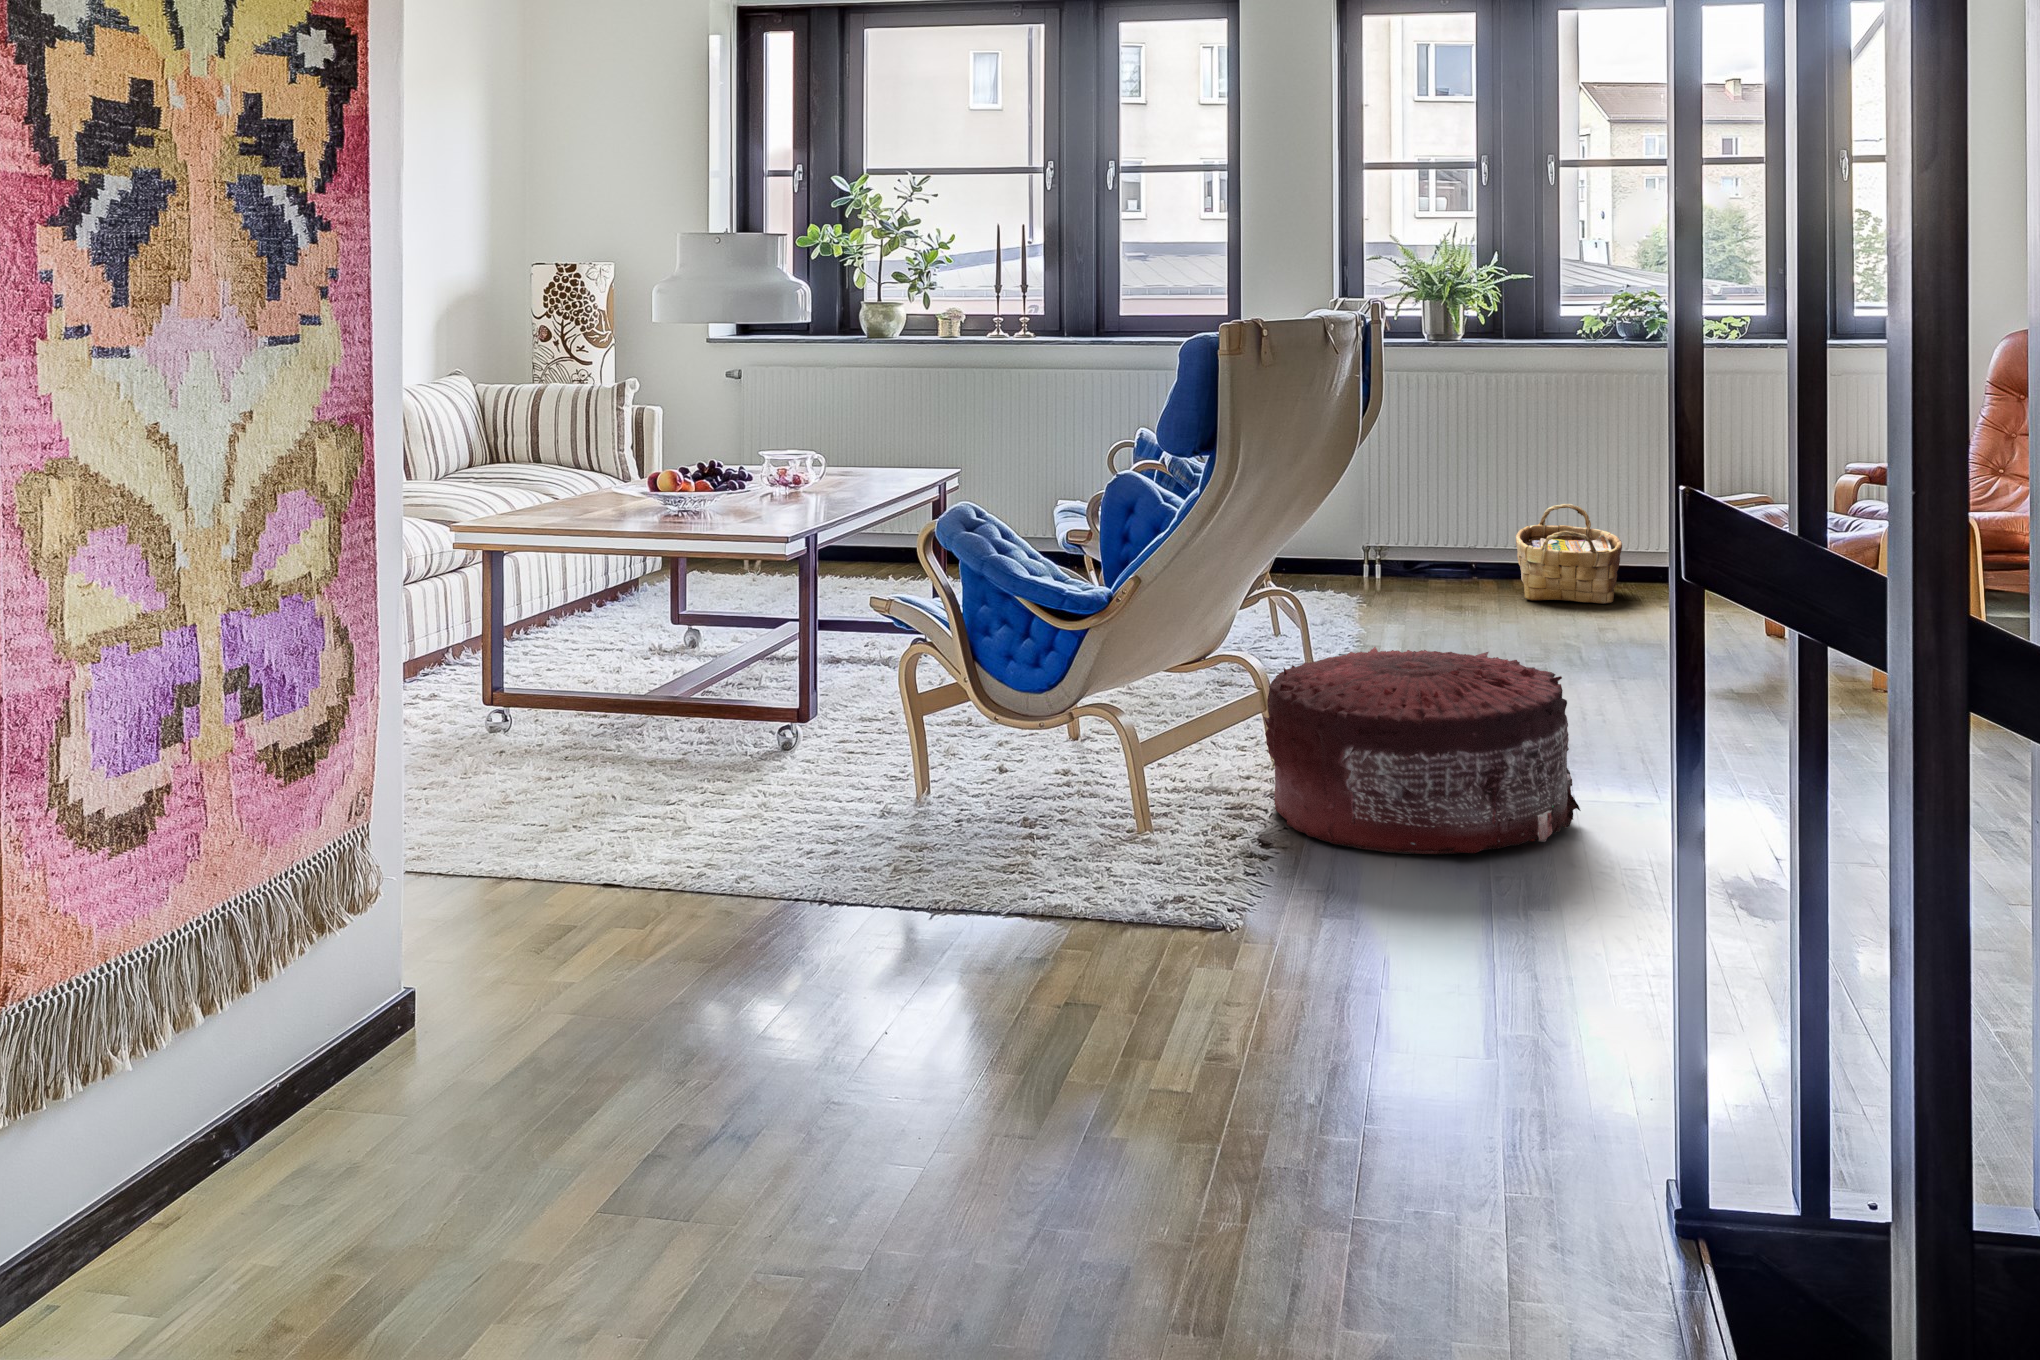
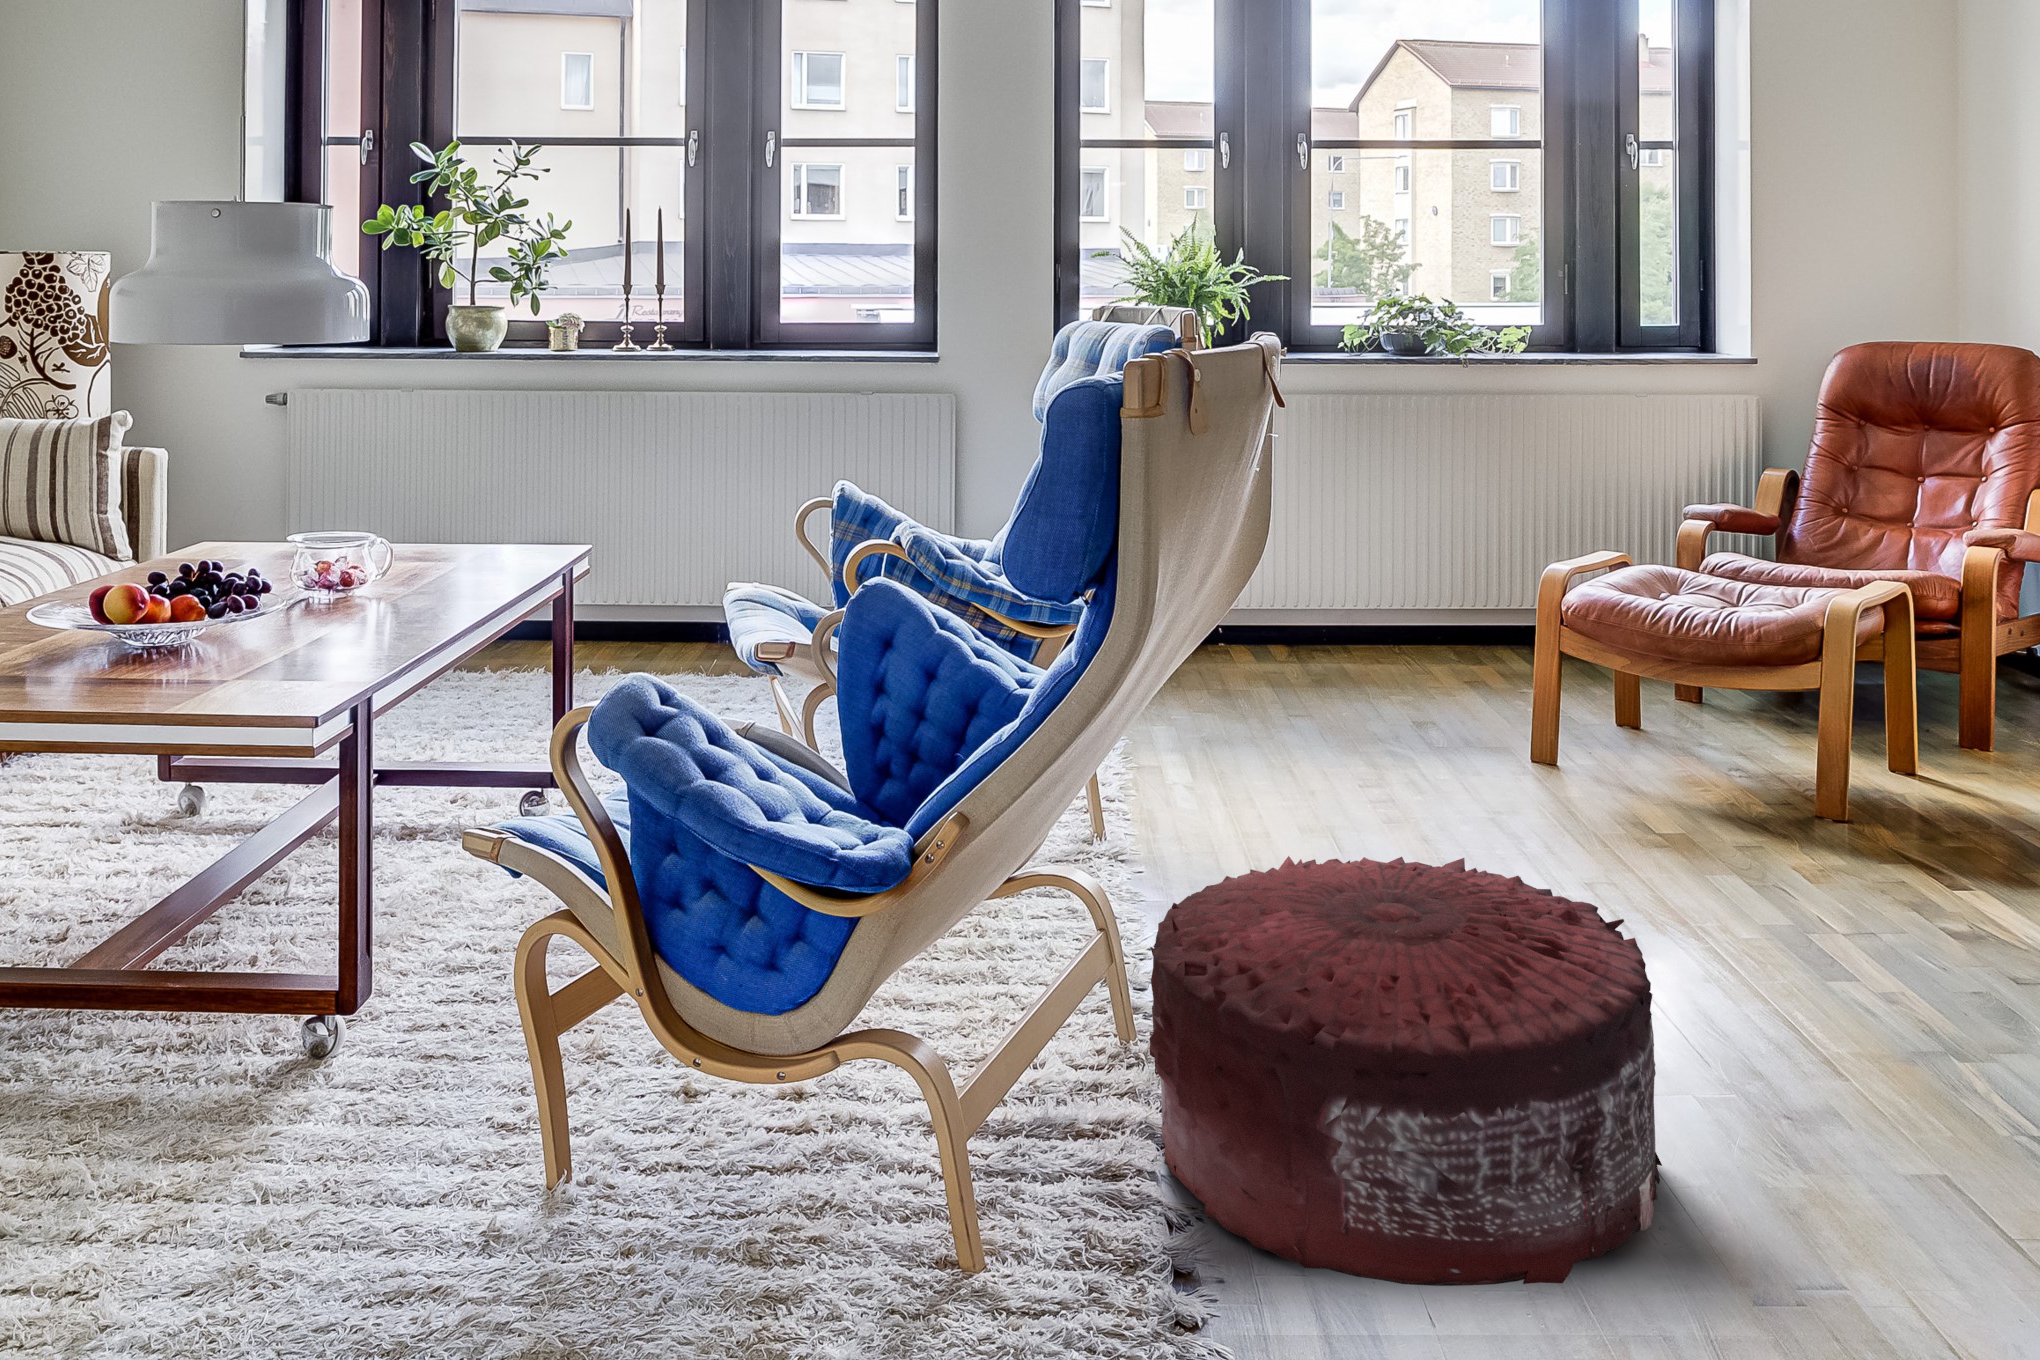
woven basket: present [1516,504,1622,604] -> none [1274,549,1403,674]

